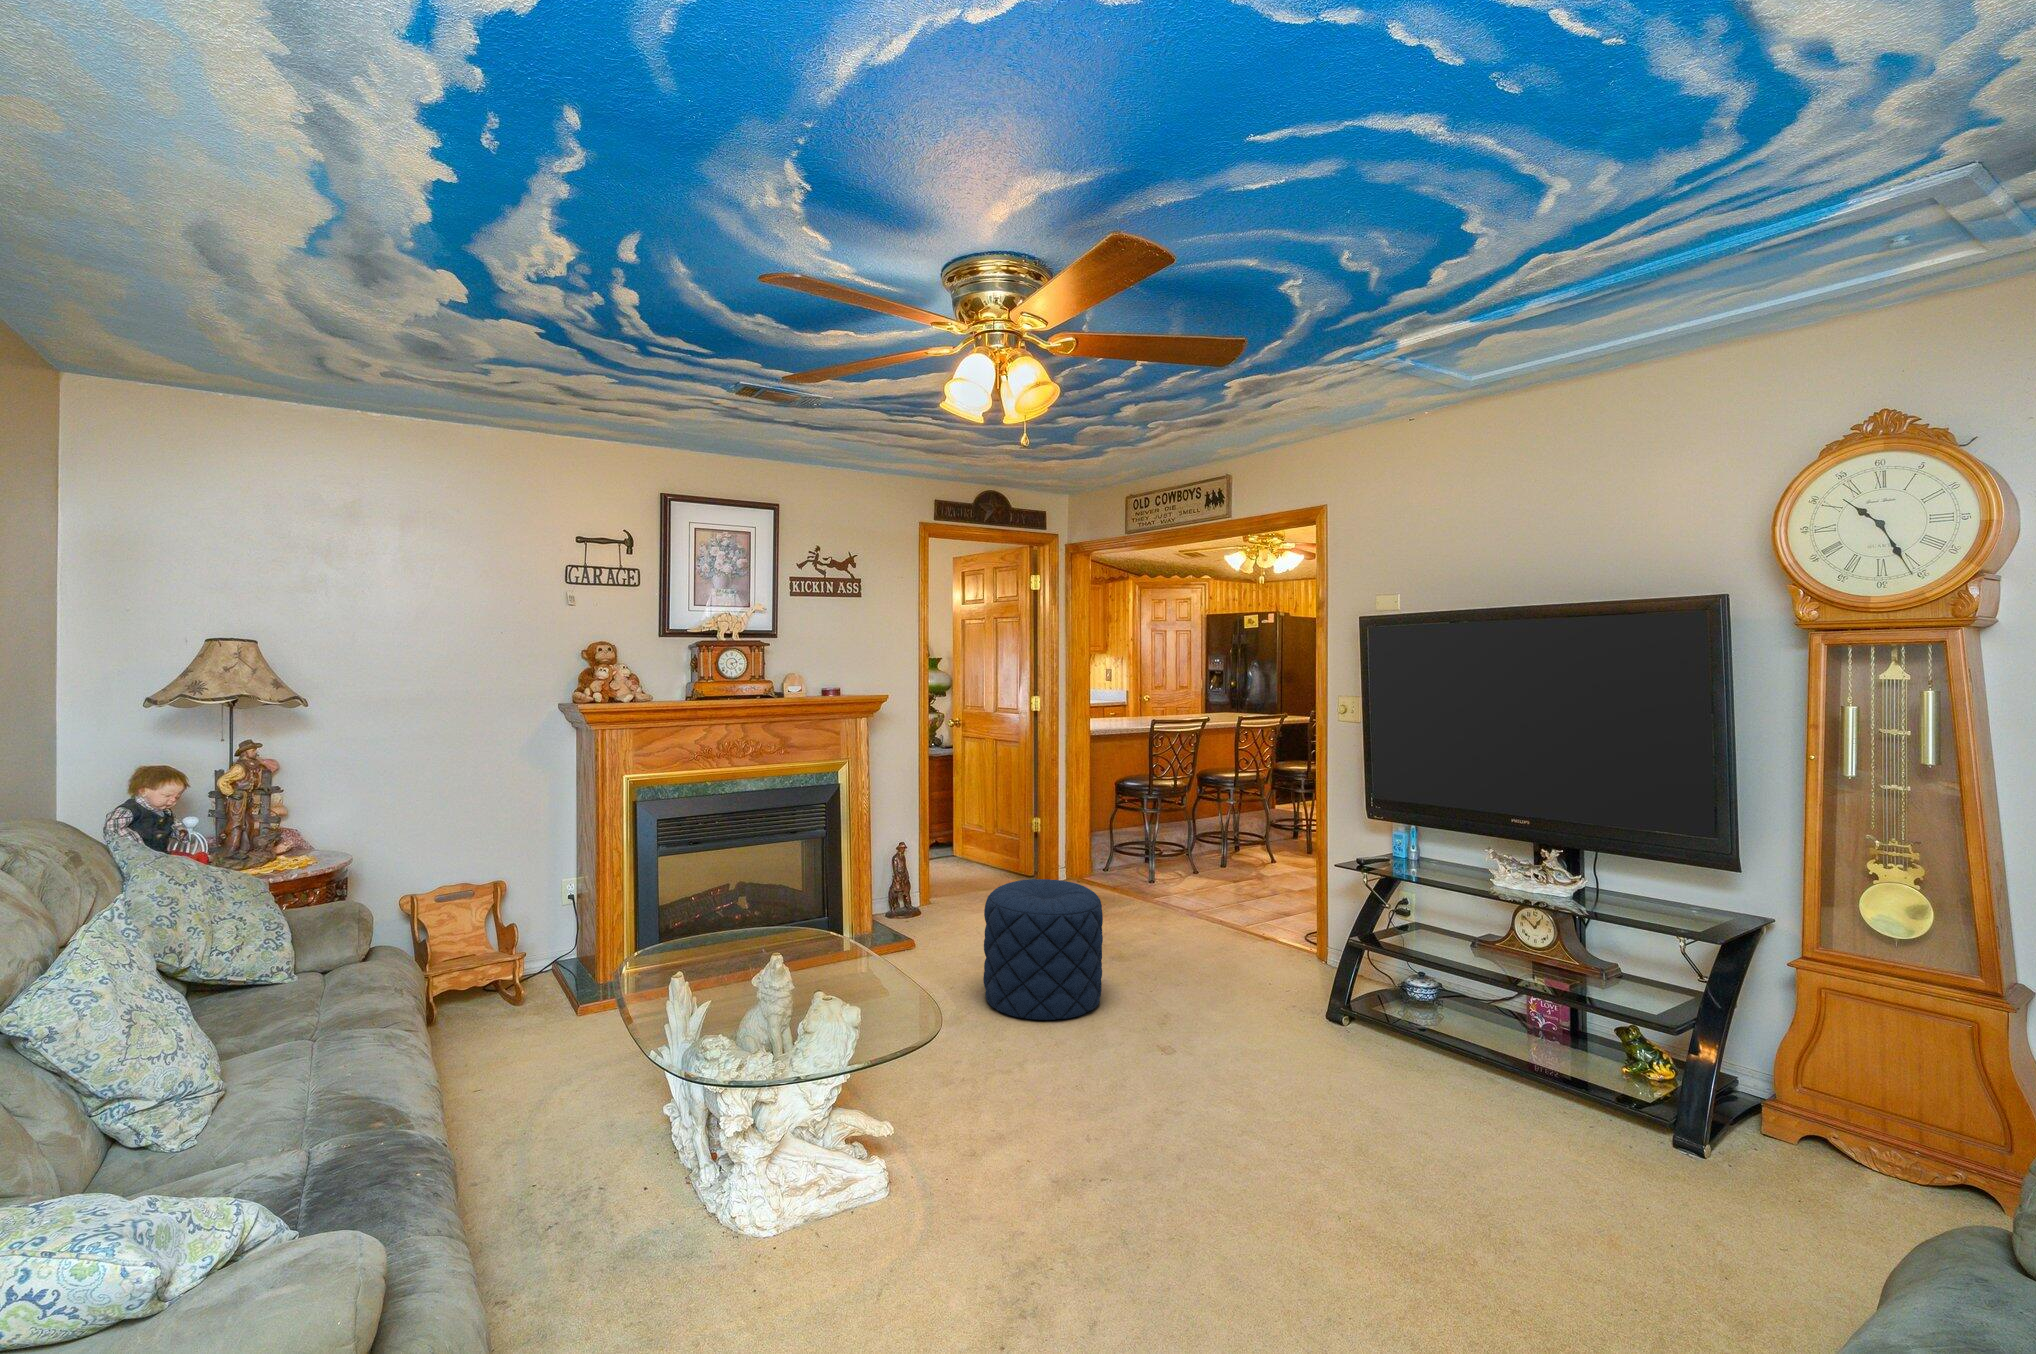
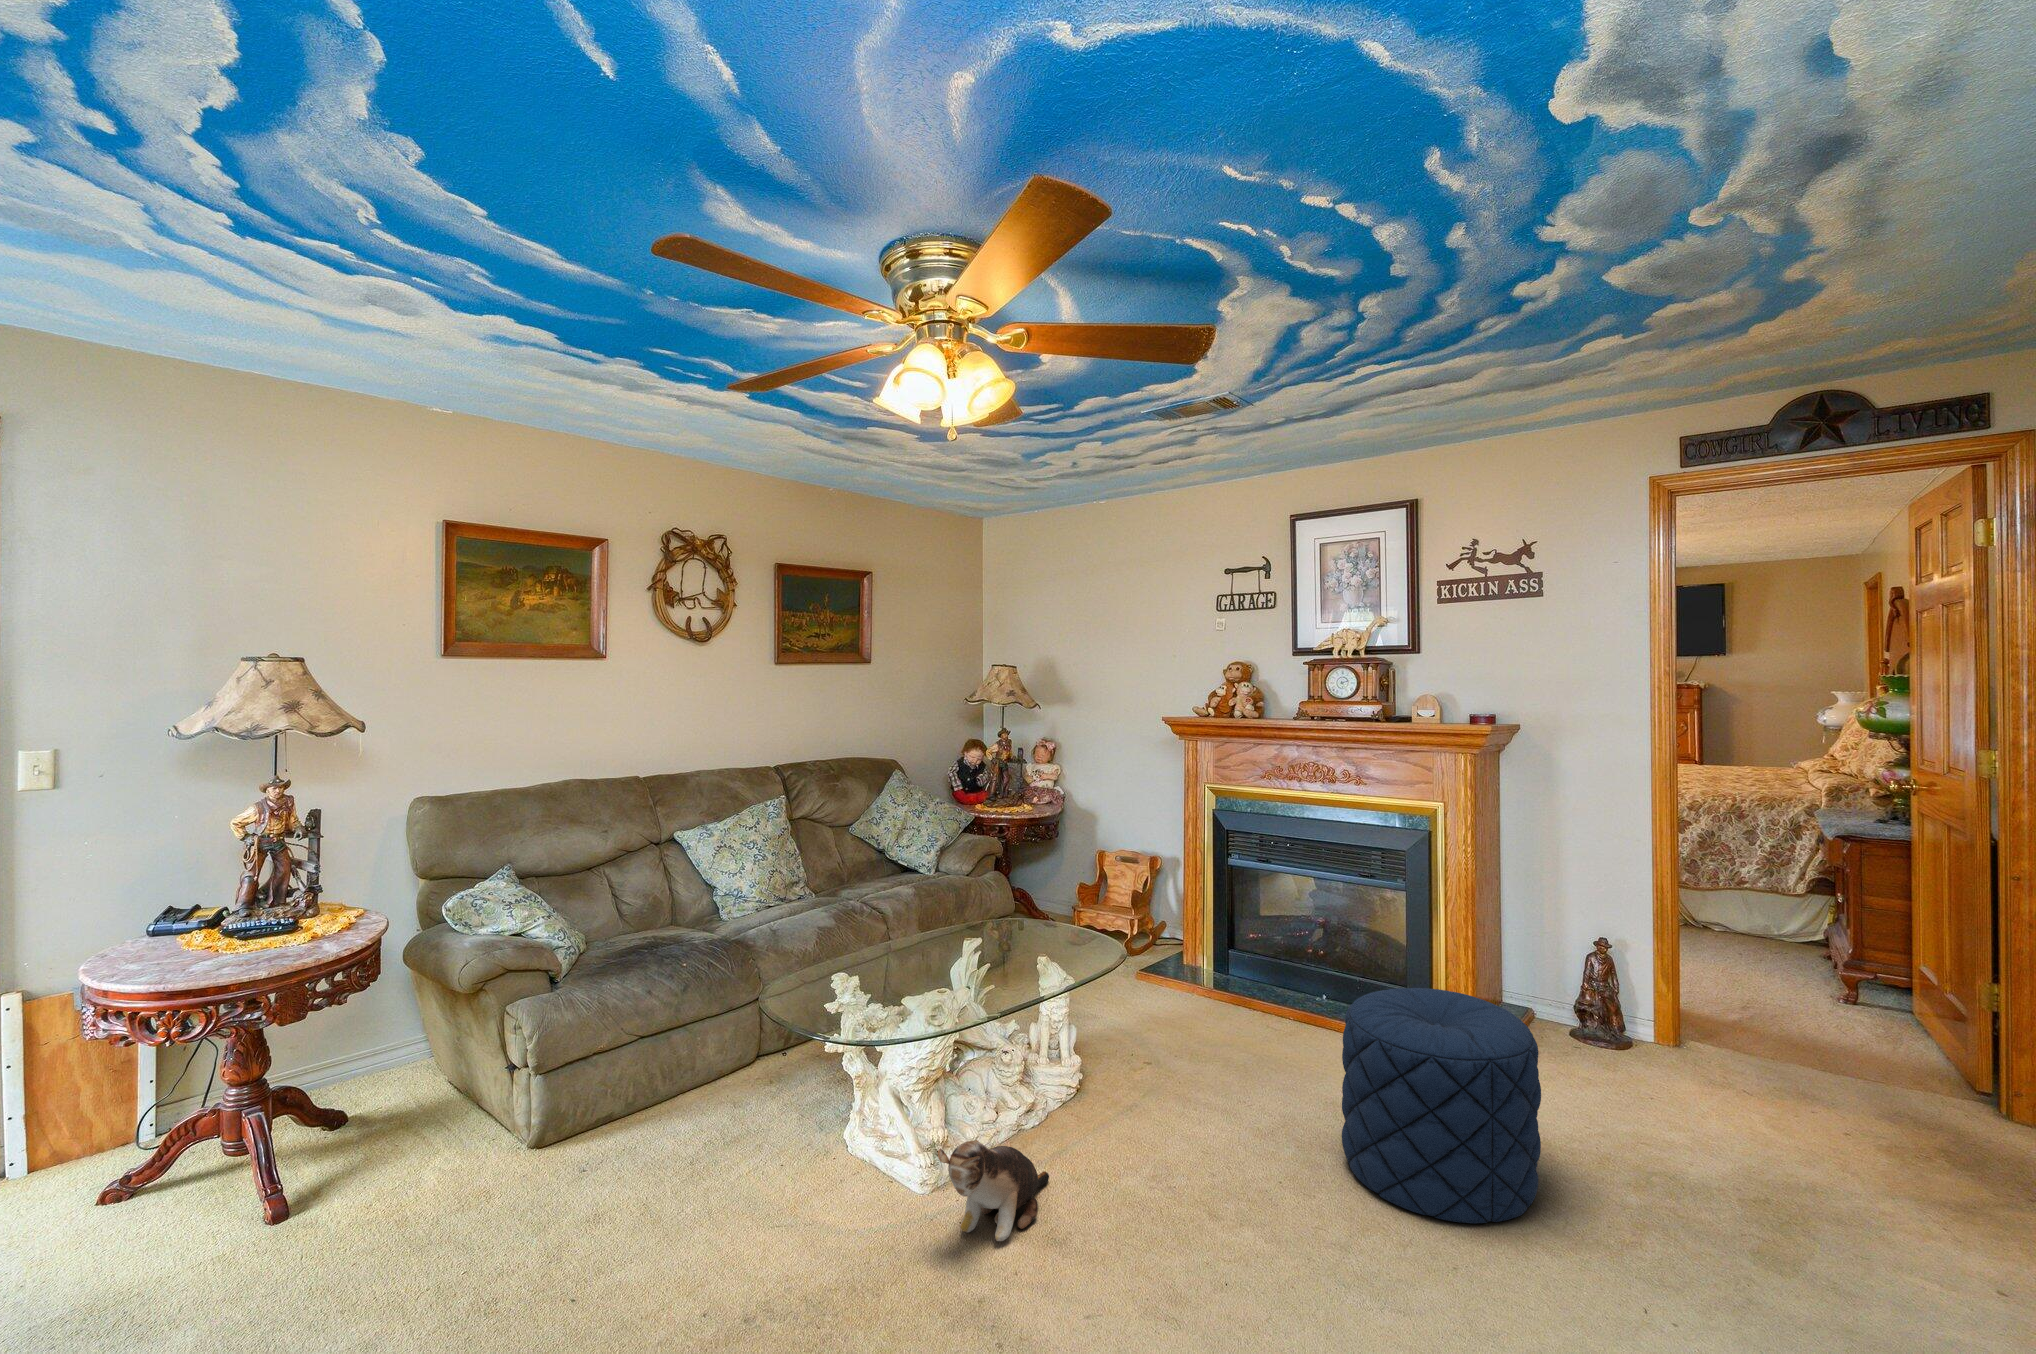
plush toy: none [986,1086,1103,1175] -> present [938,1140,1049,1241]

